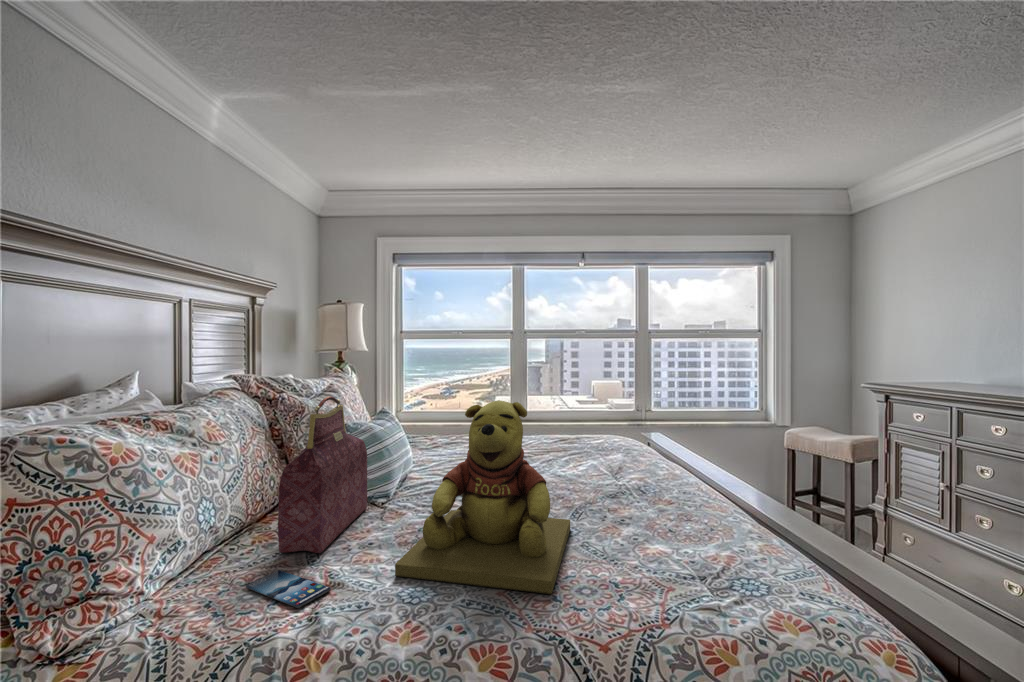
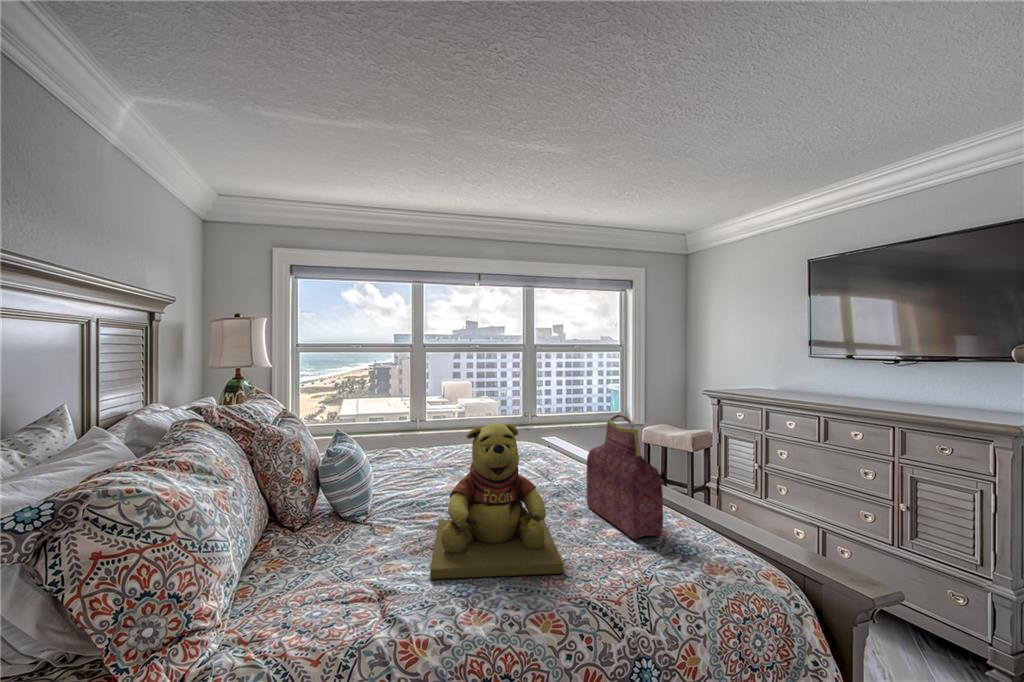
handbag: present [278,396,367,553] -> present [587,414,663,539]
smartphone: present [246,570,331,608] -> none [301,591,384,617]

